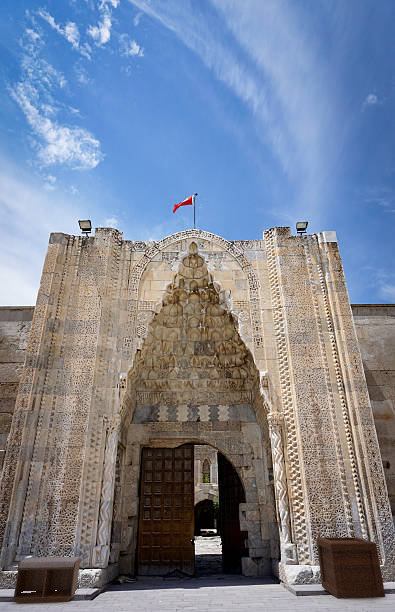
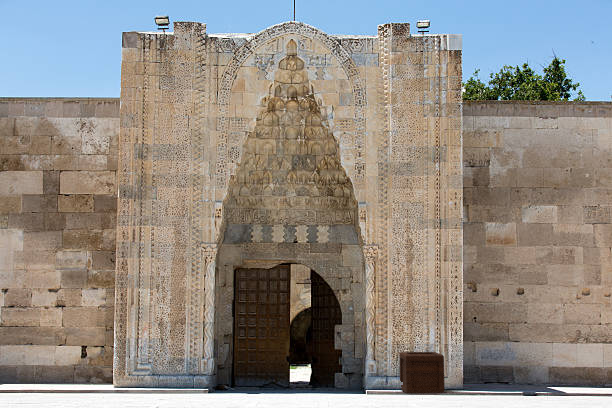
bench: present [12,557,81,604] -> none [146,366,194,397]

